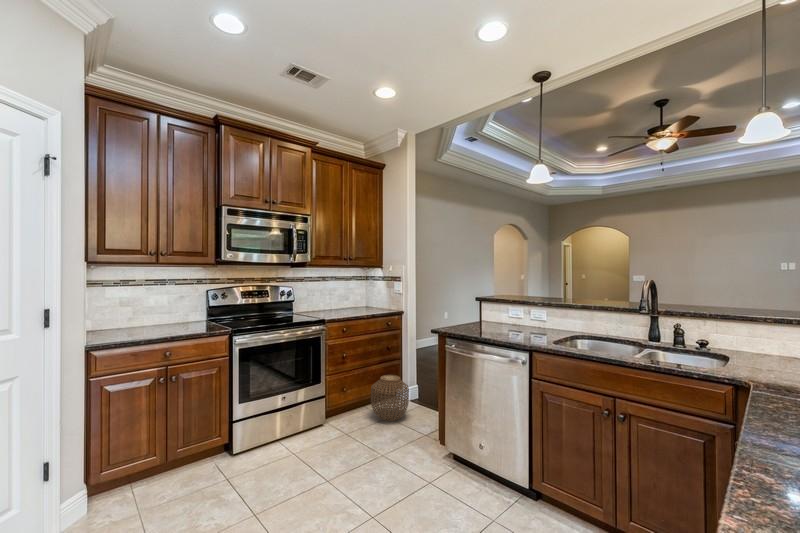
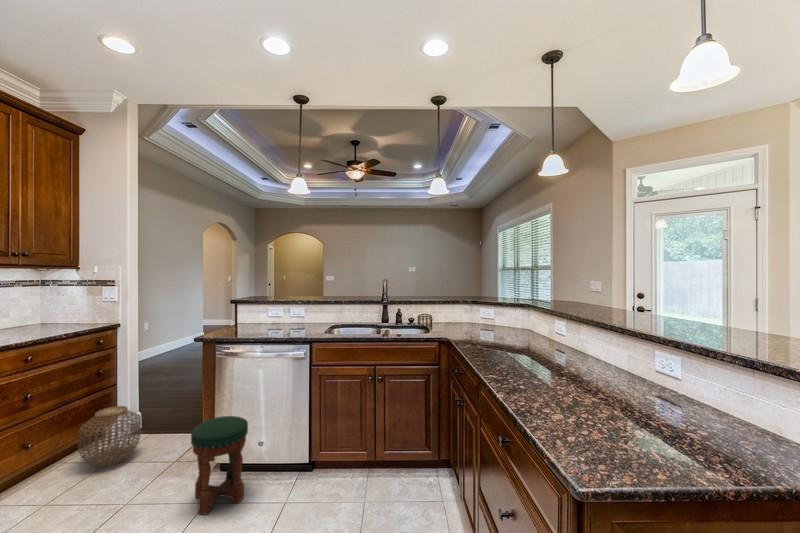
stool: none [417,404,466,495] -> present [191,416,248,514]

